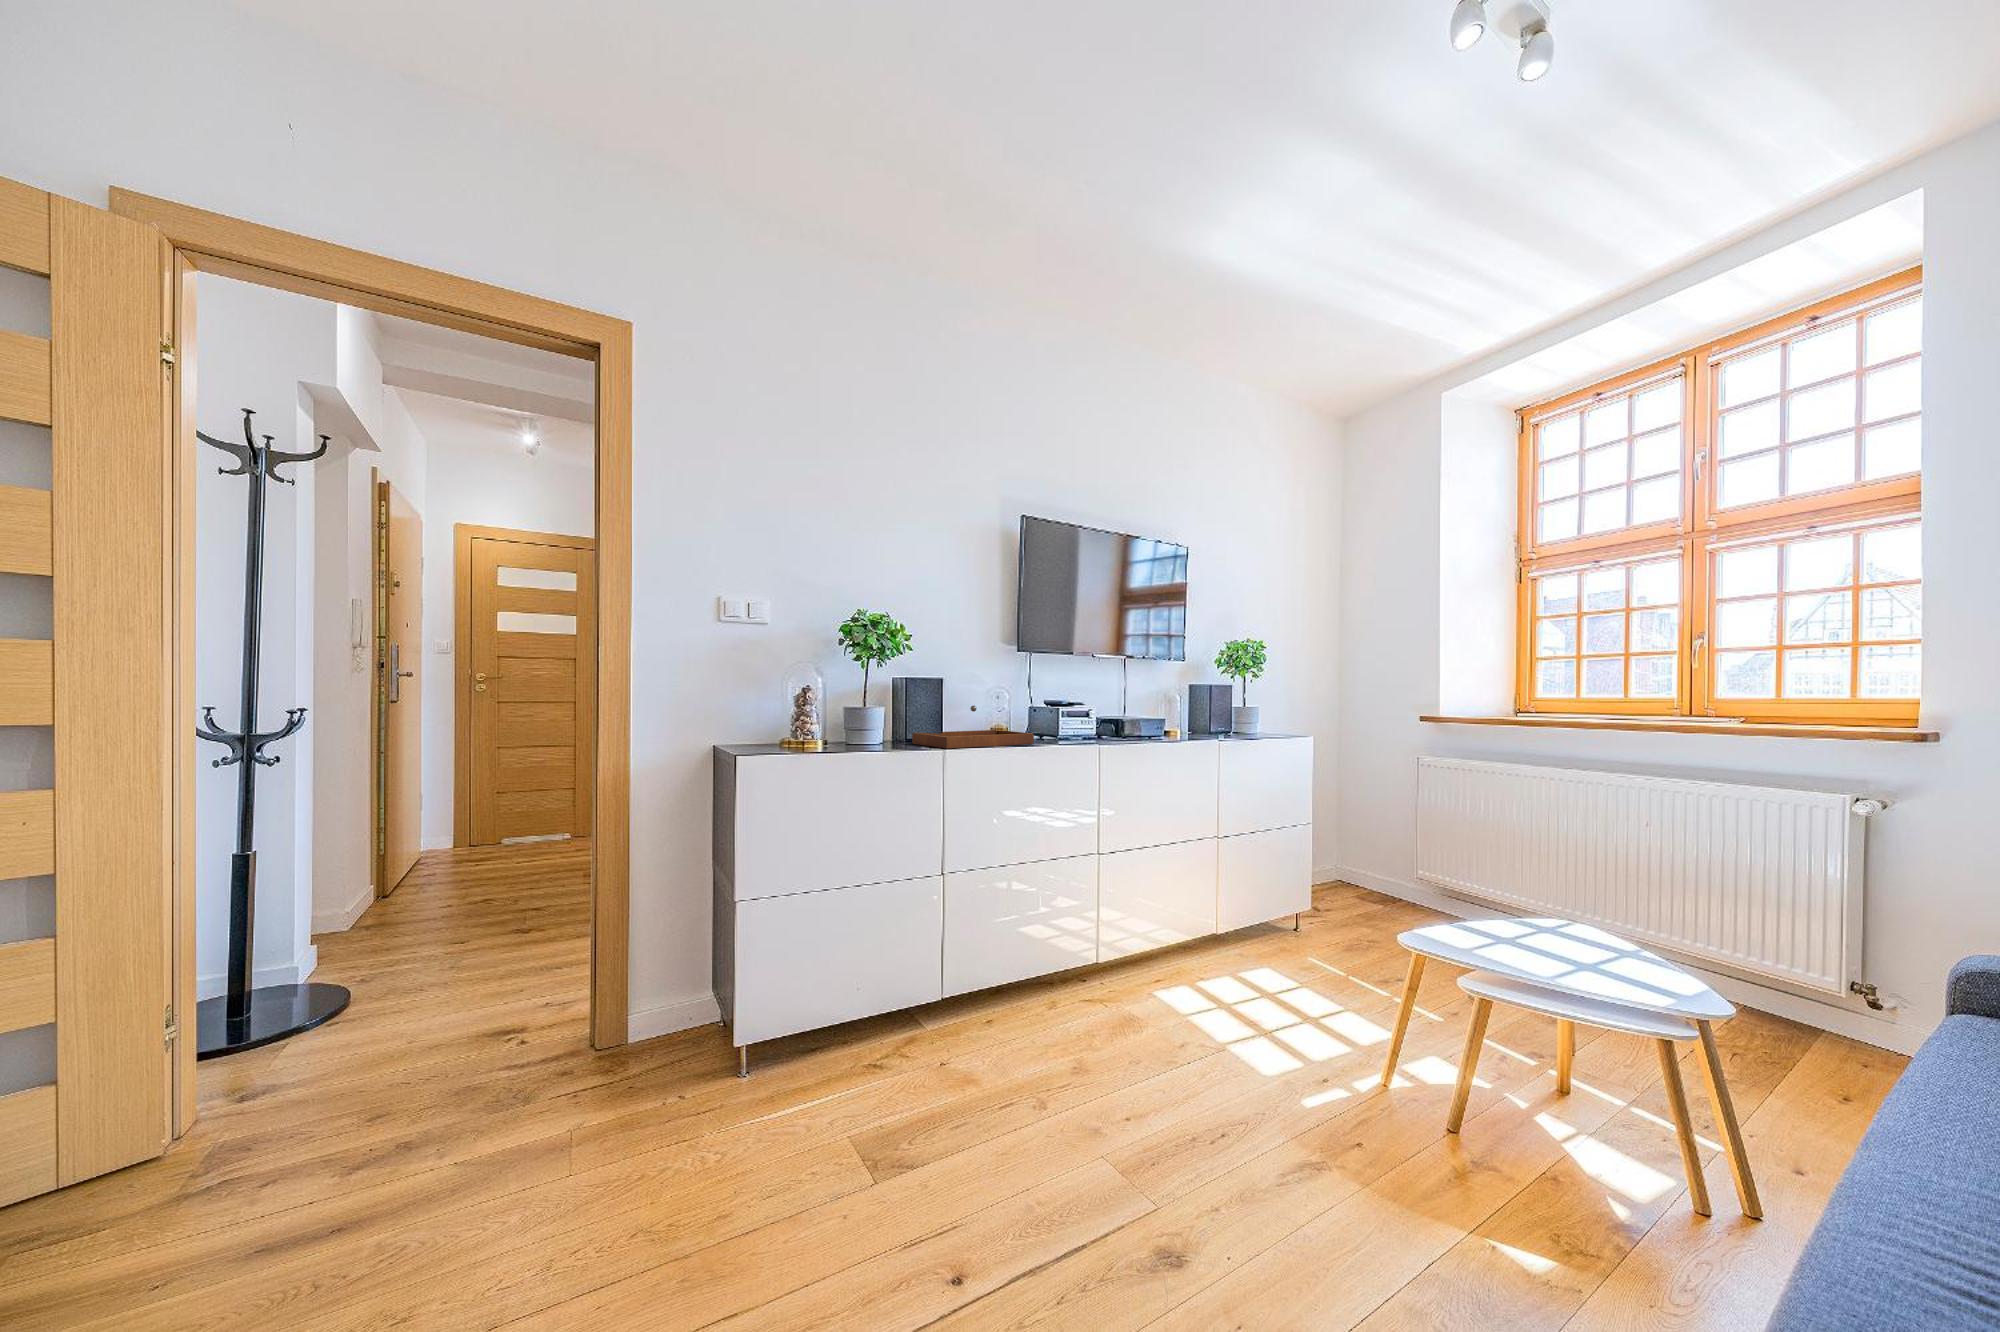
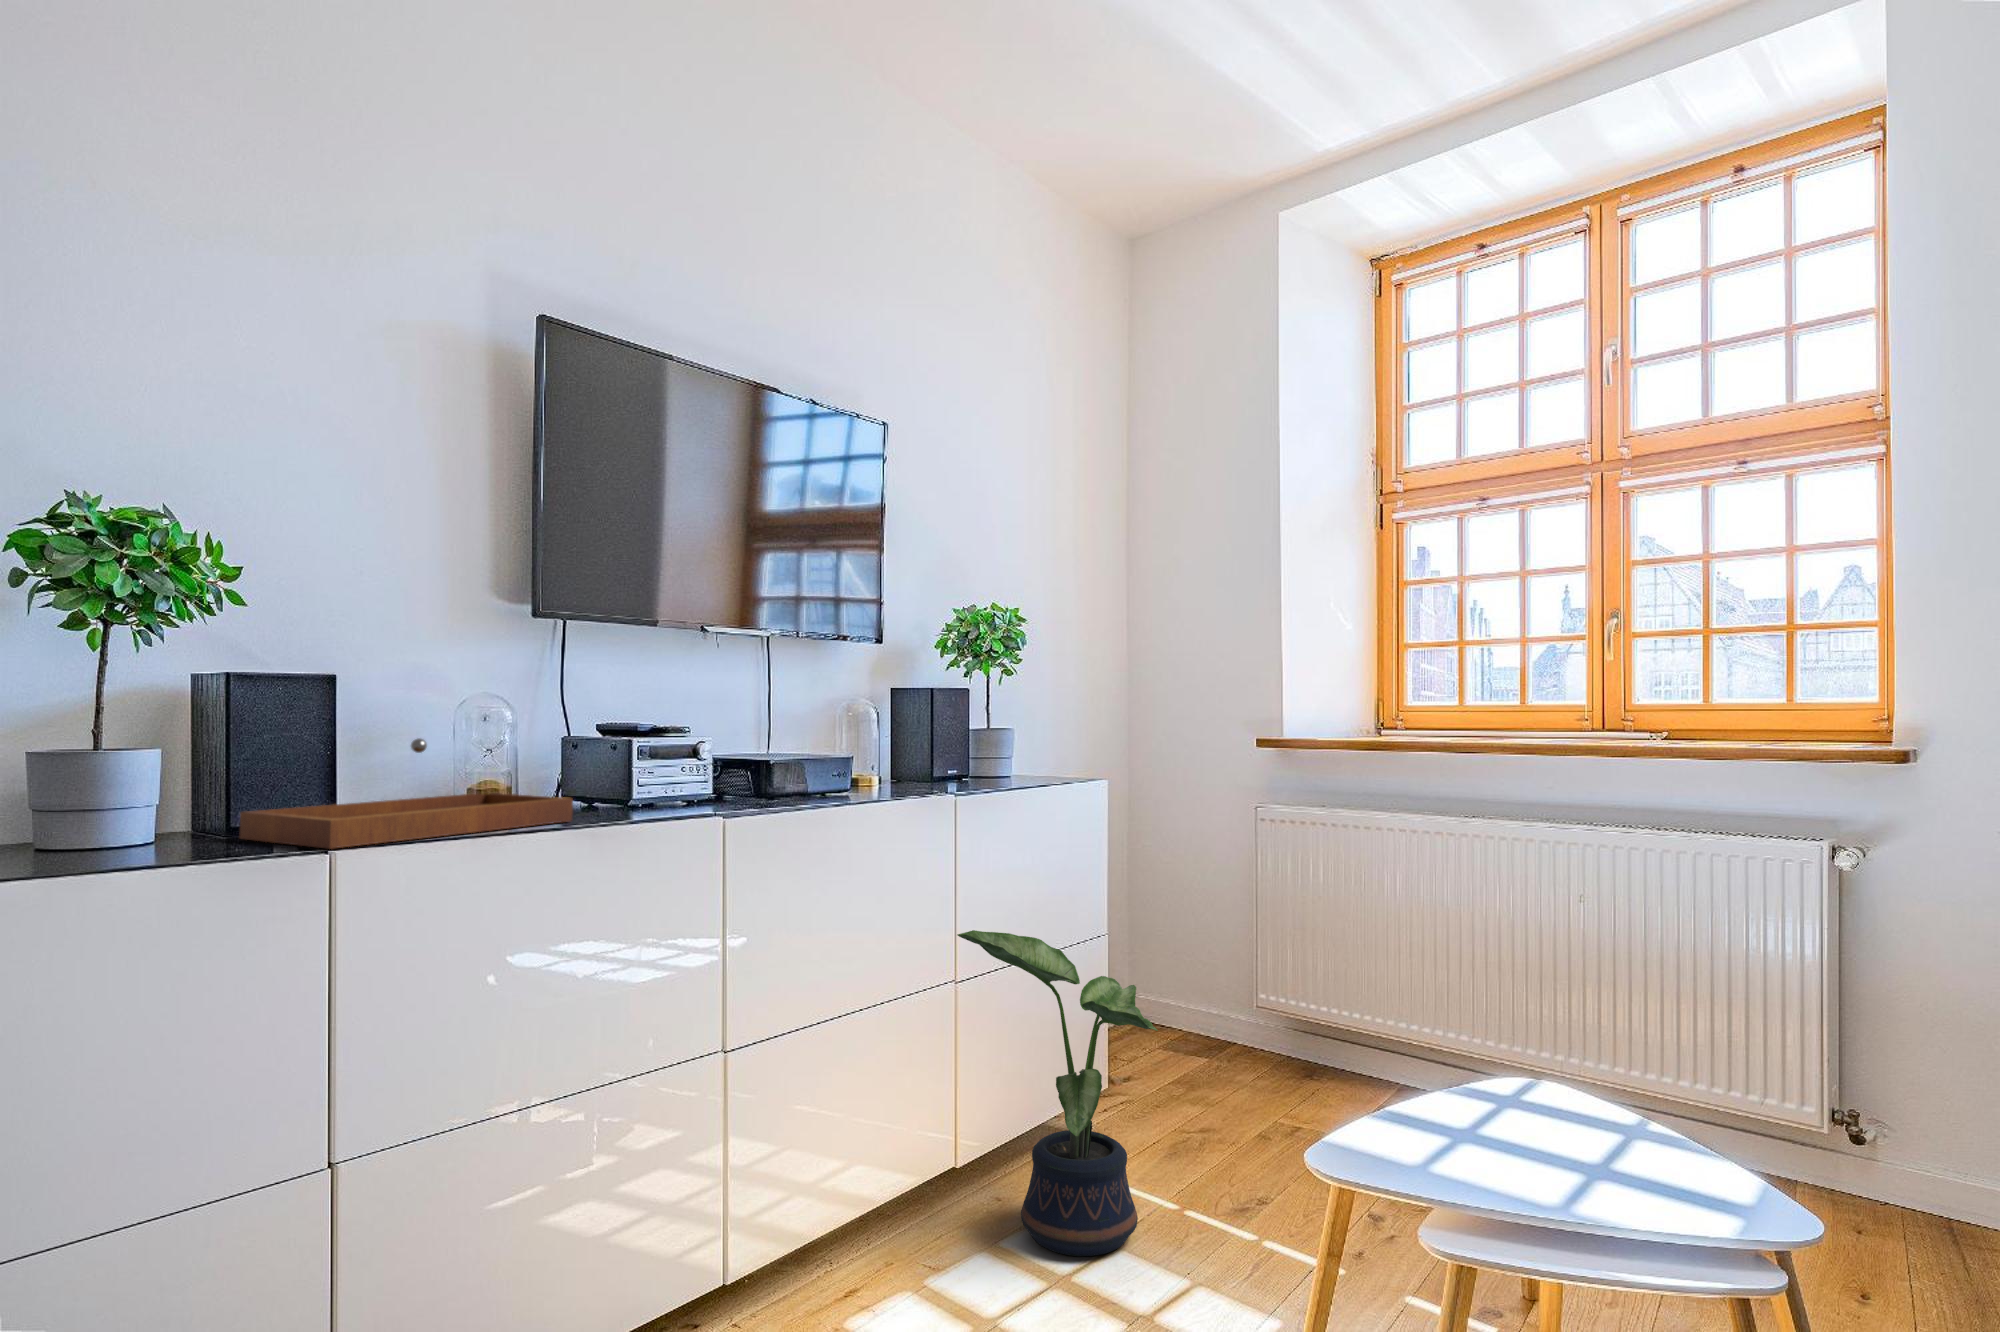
potted plant: none [1218,813,1329,989] -> present [957,930,1158,1256]

